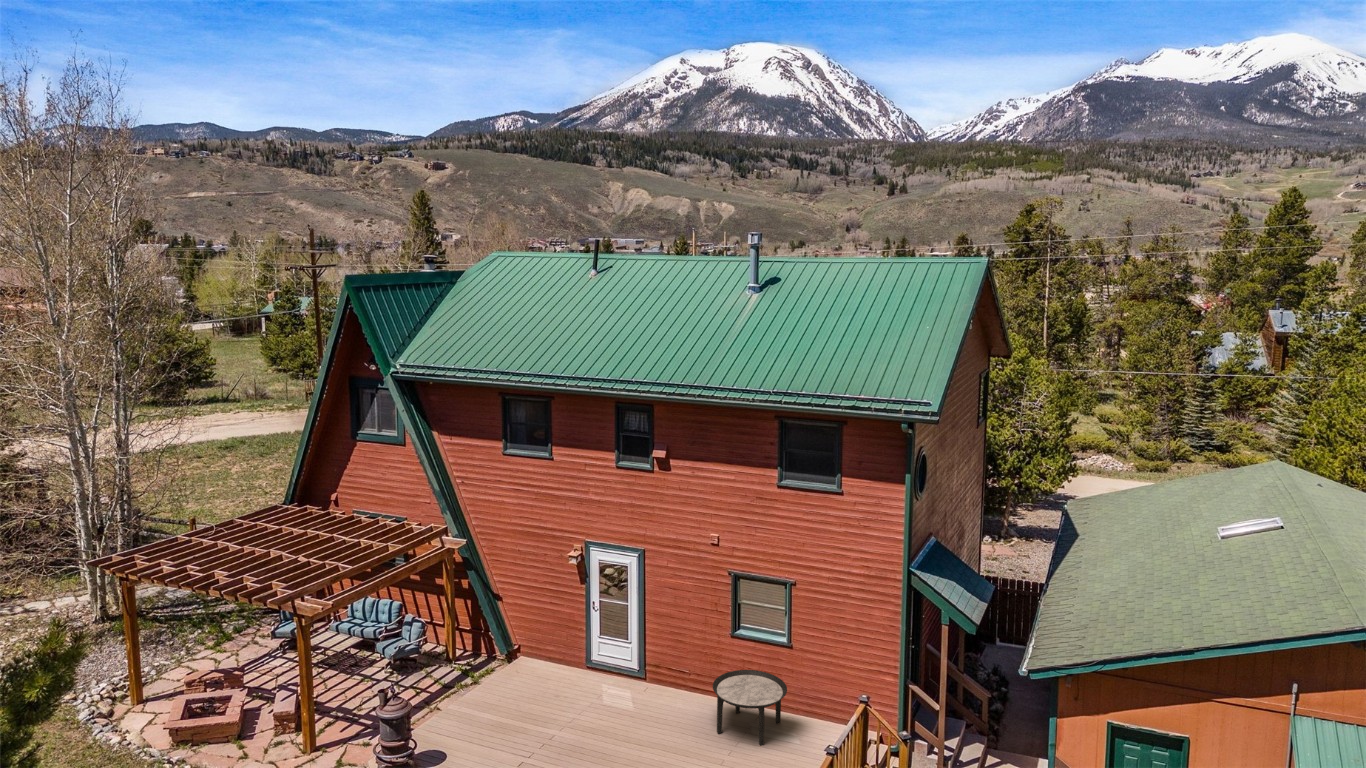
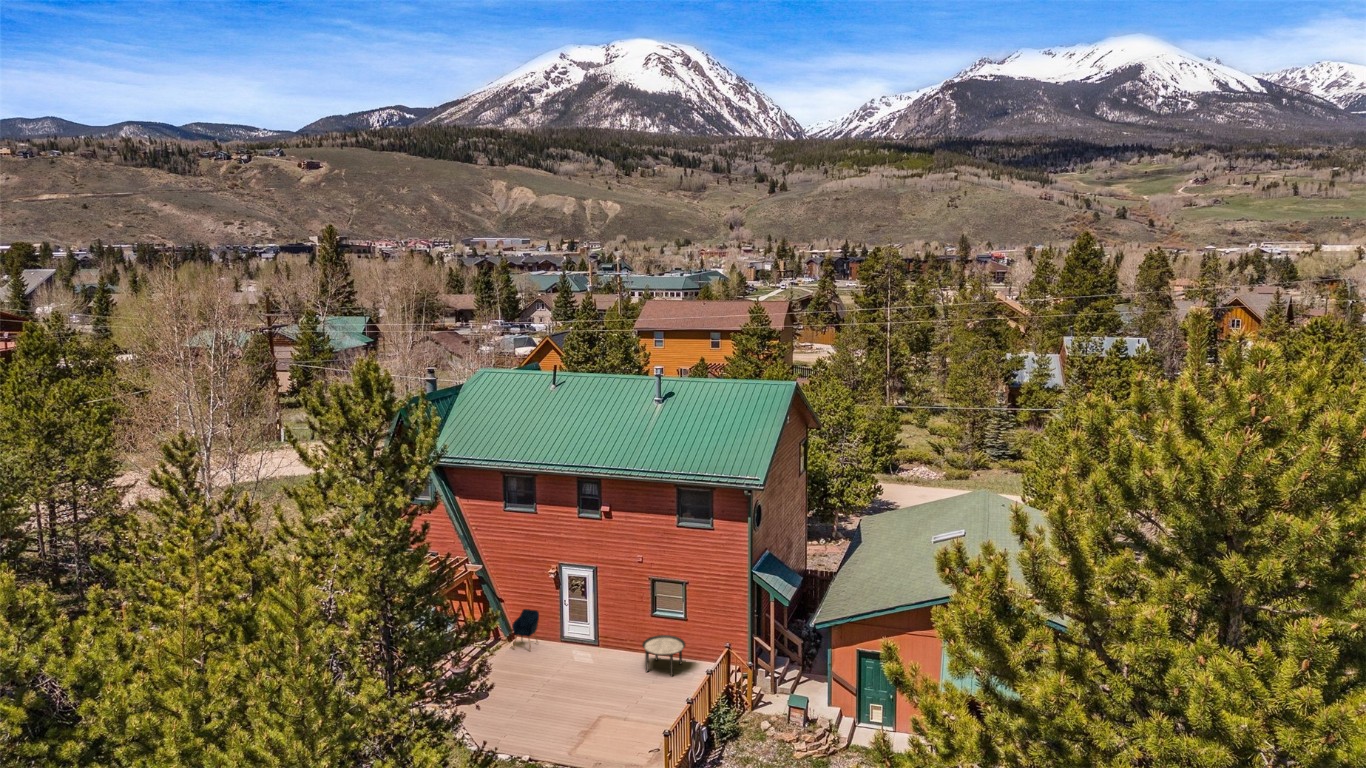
chair: none [510,612,554,682] -> present [512,609,539,649]

